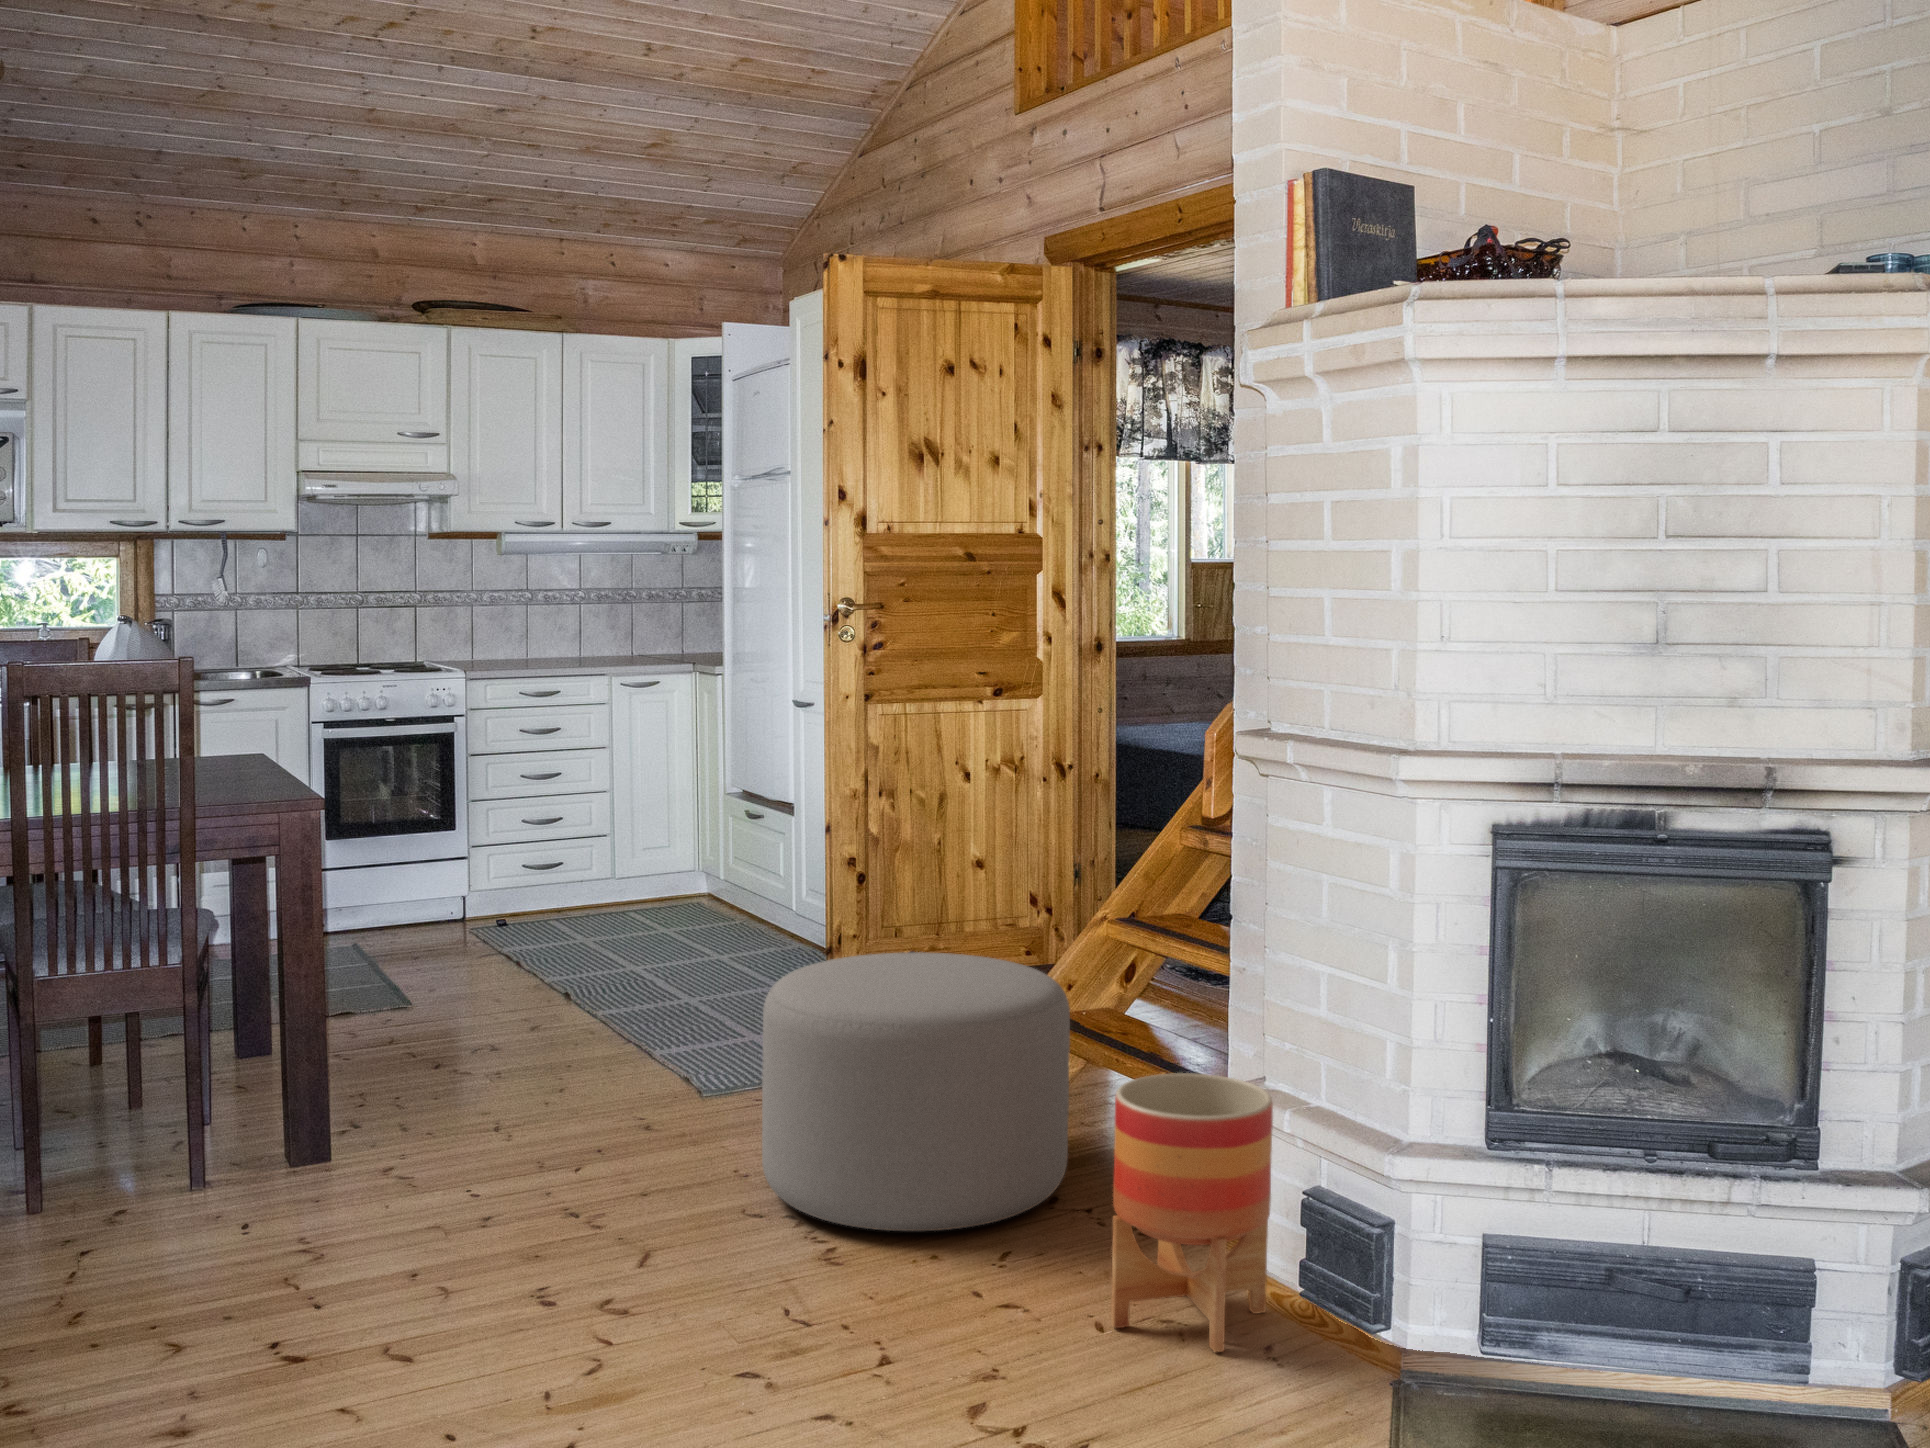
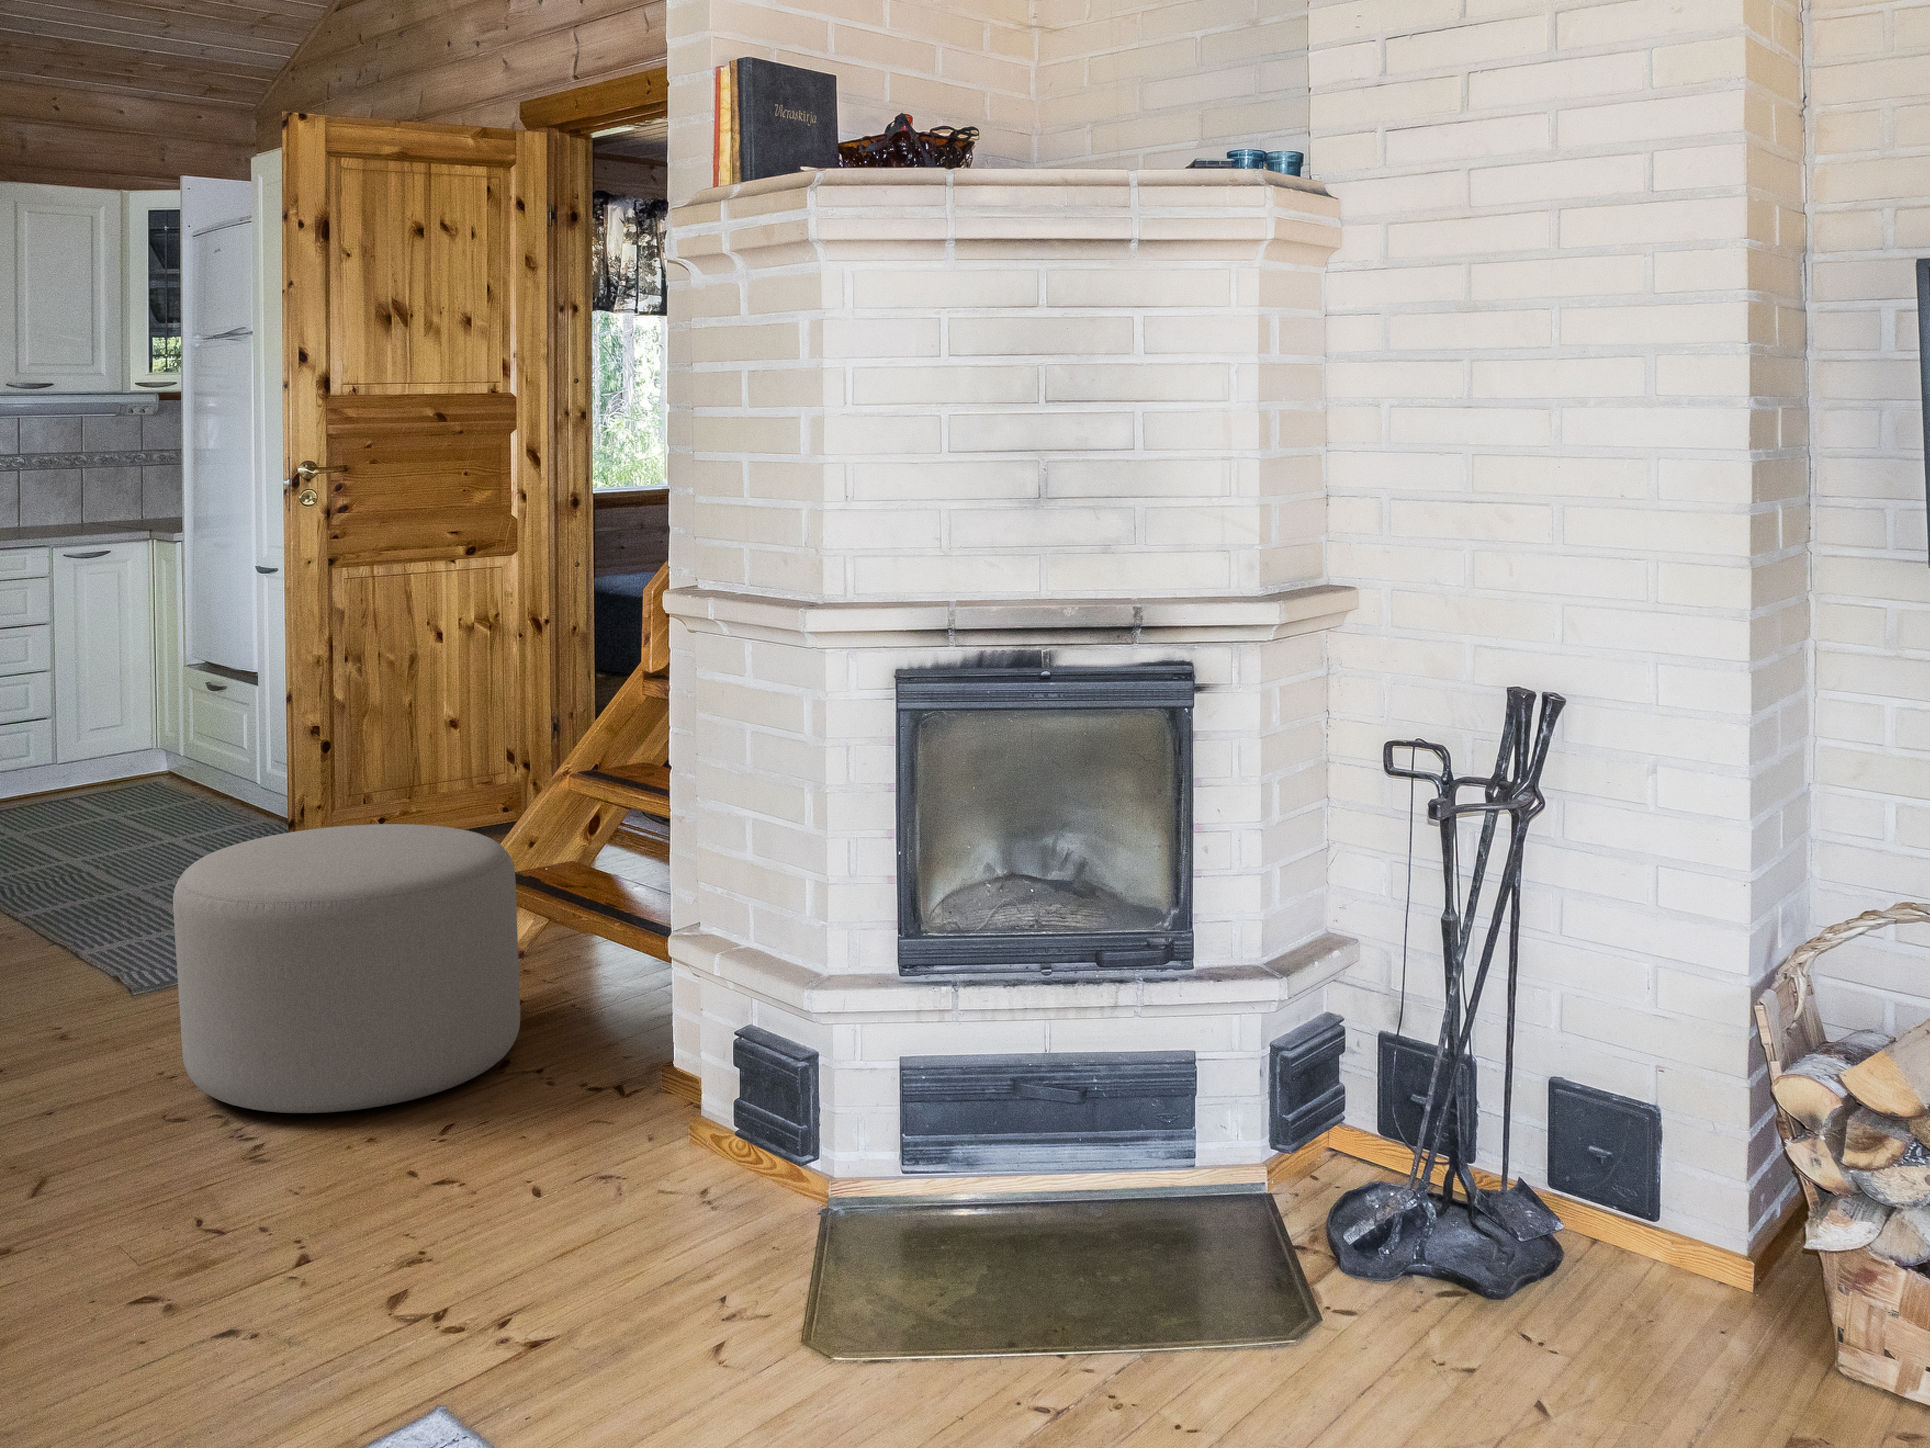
planter: present [1111,1073,1273,1352] -> none [539,928,705,1199]

